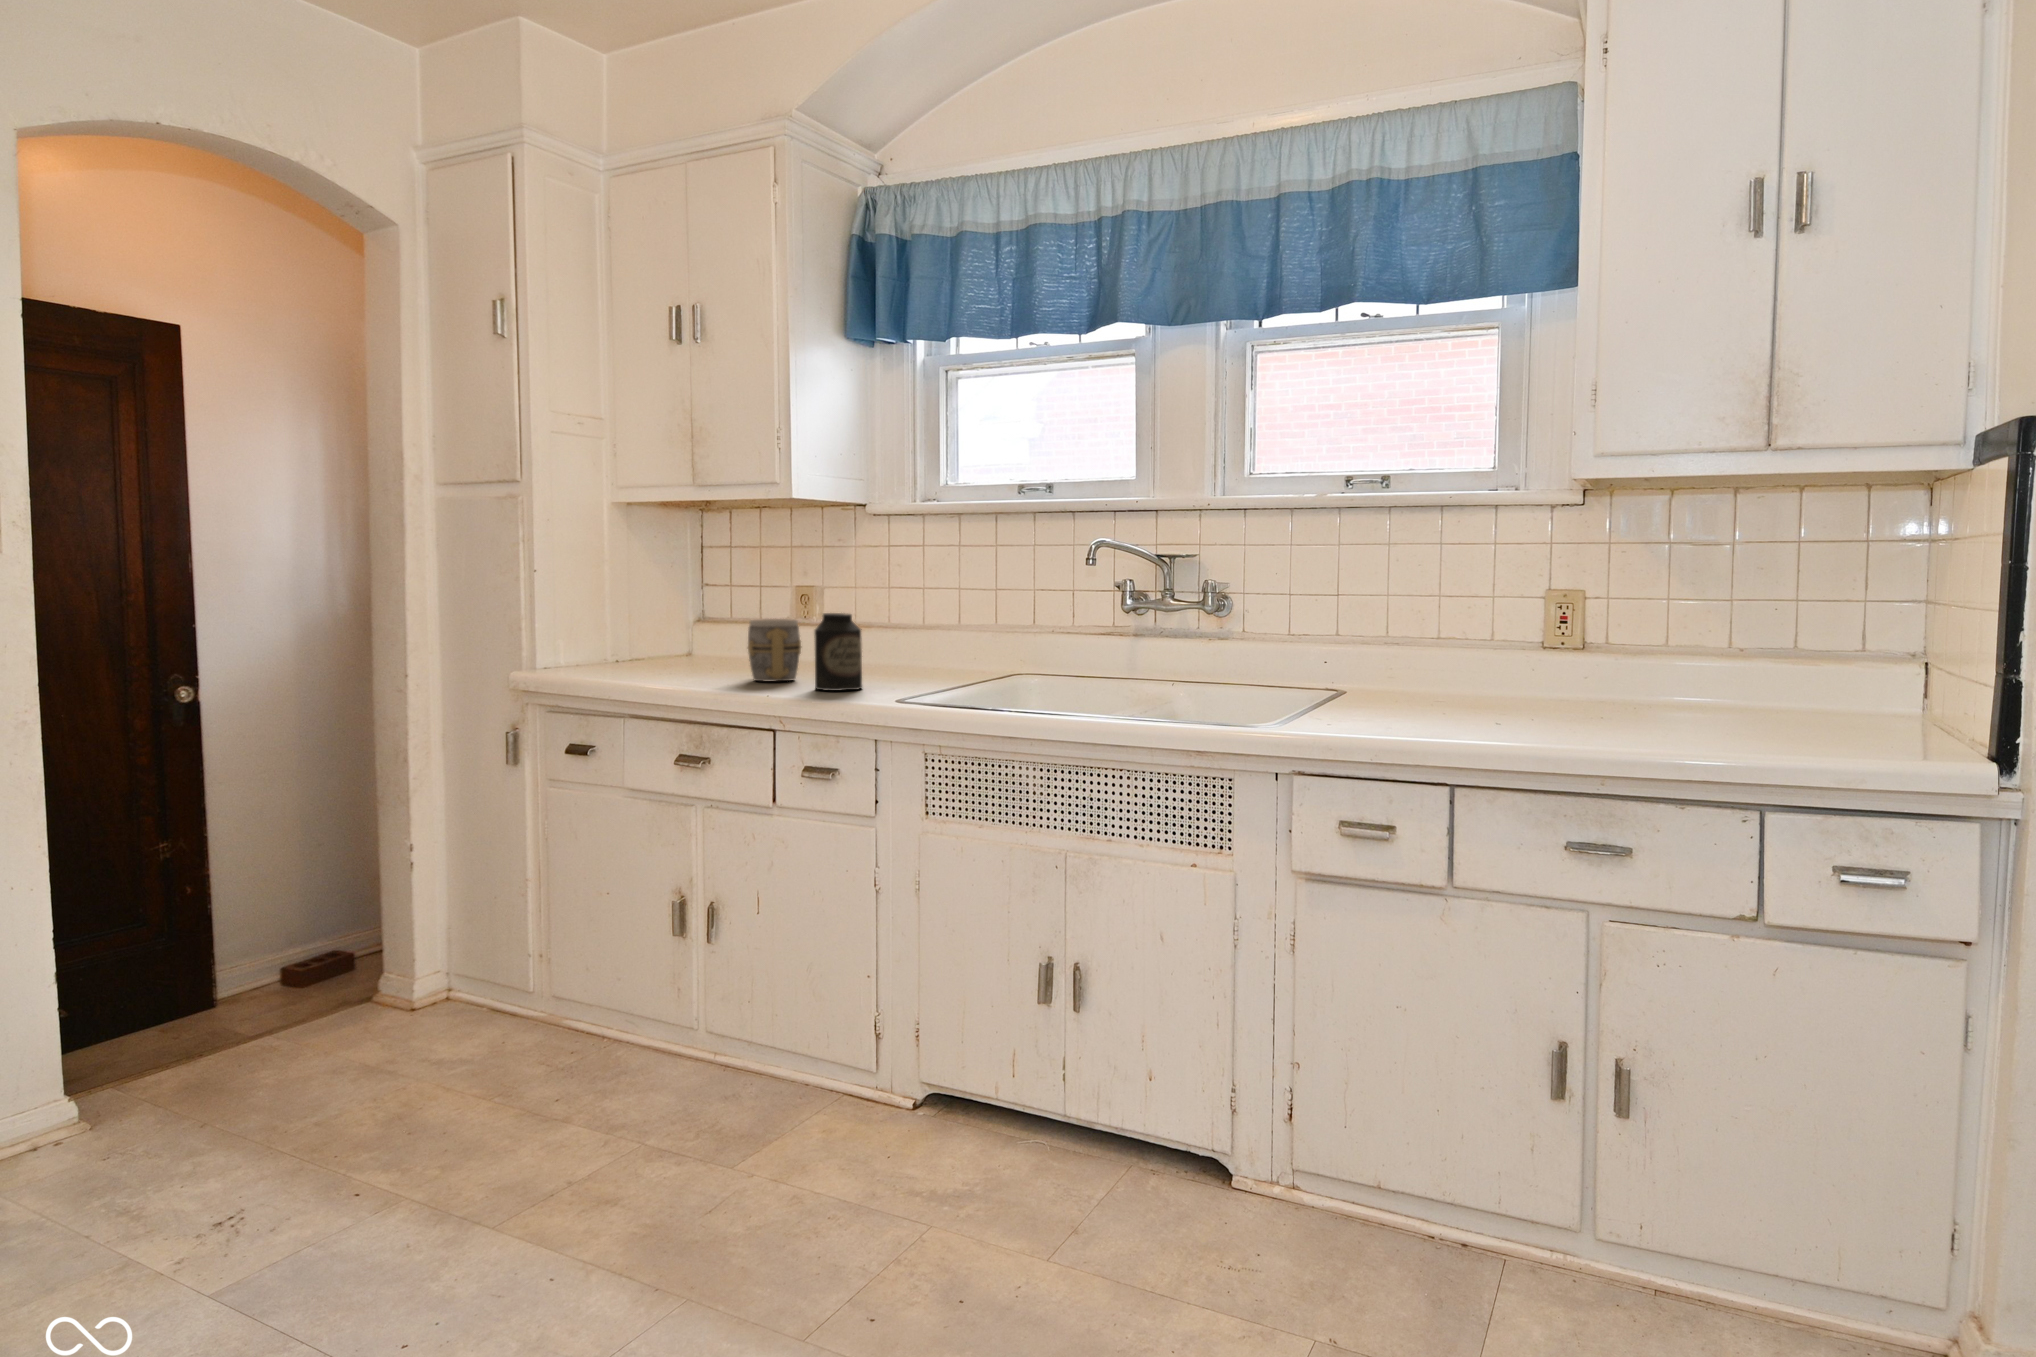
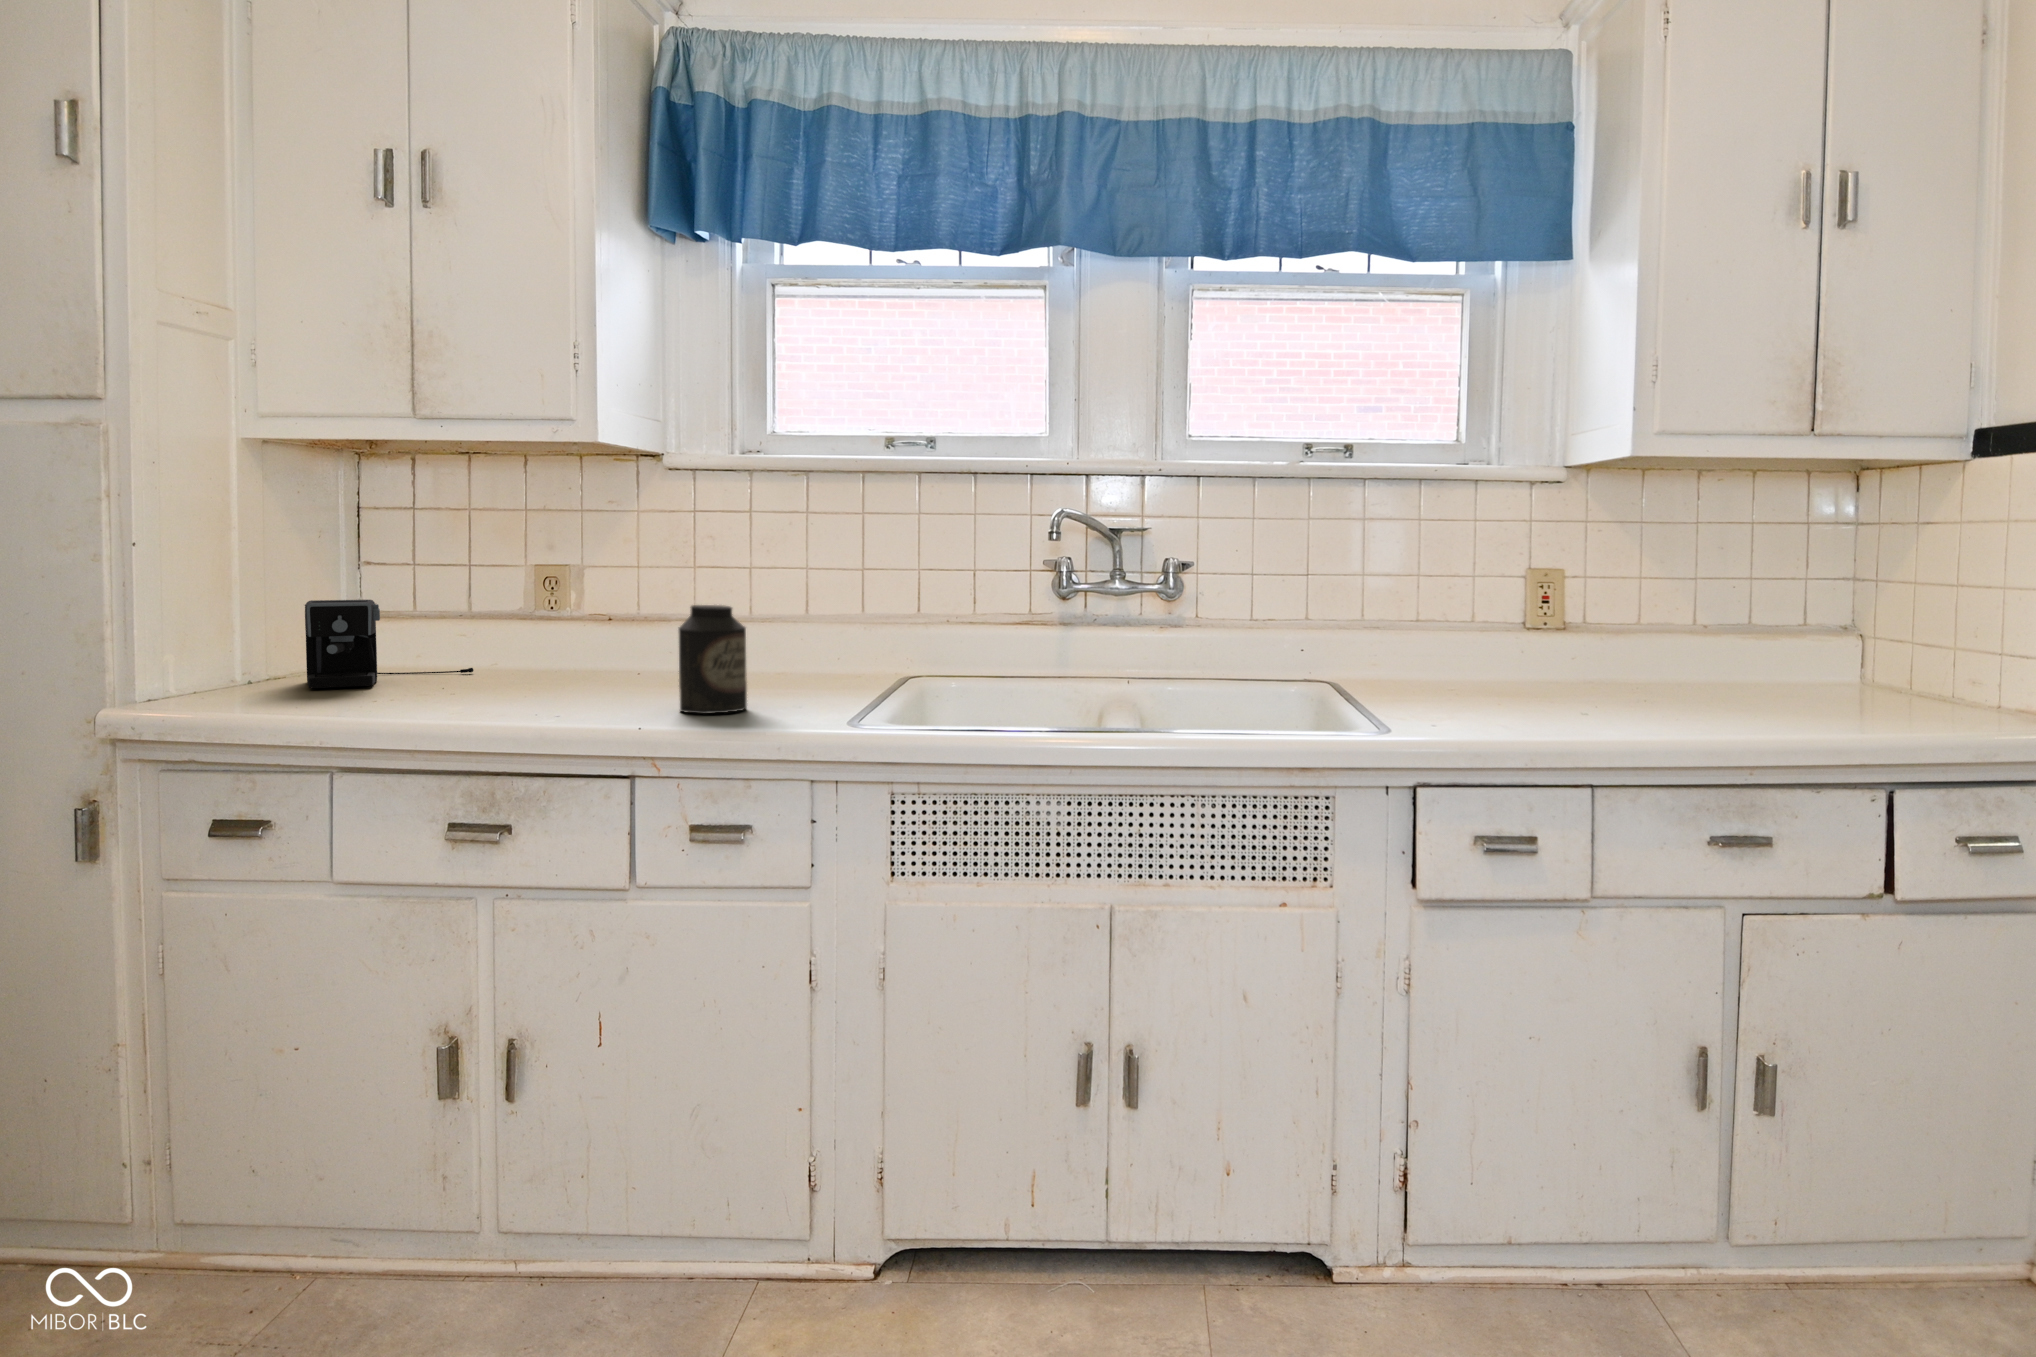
coffee maker: none [634,608,750,666] -> present [305,600,474,688]
mug: present [748,619,801,681] -> none [547,614,628,704]

